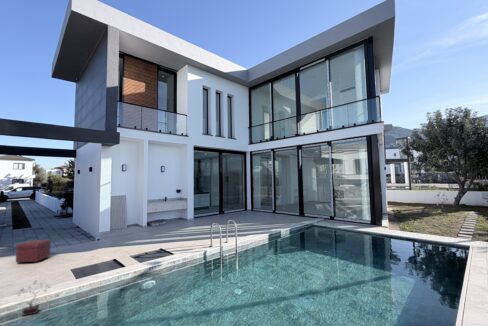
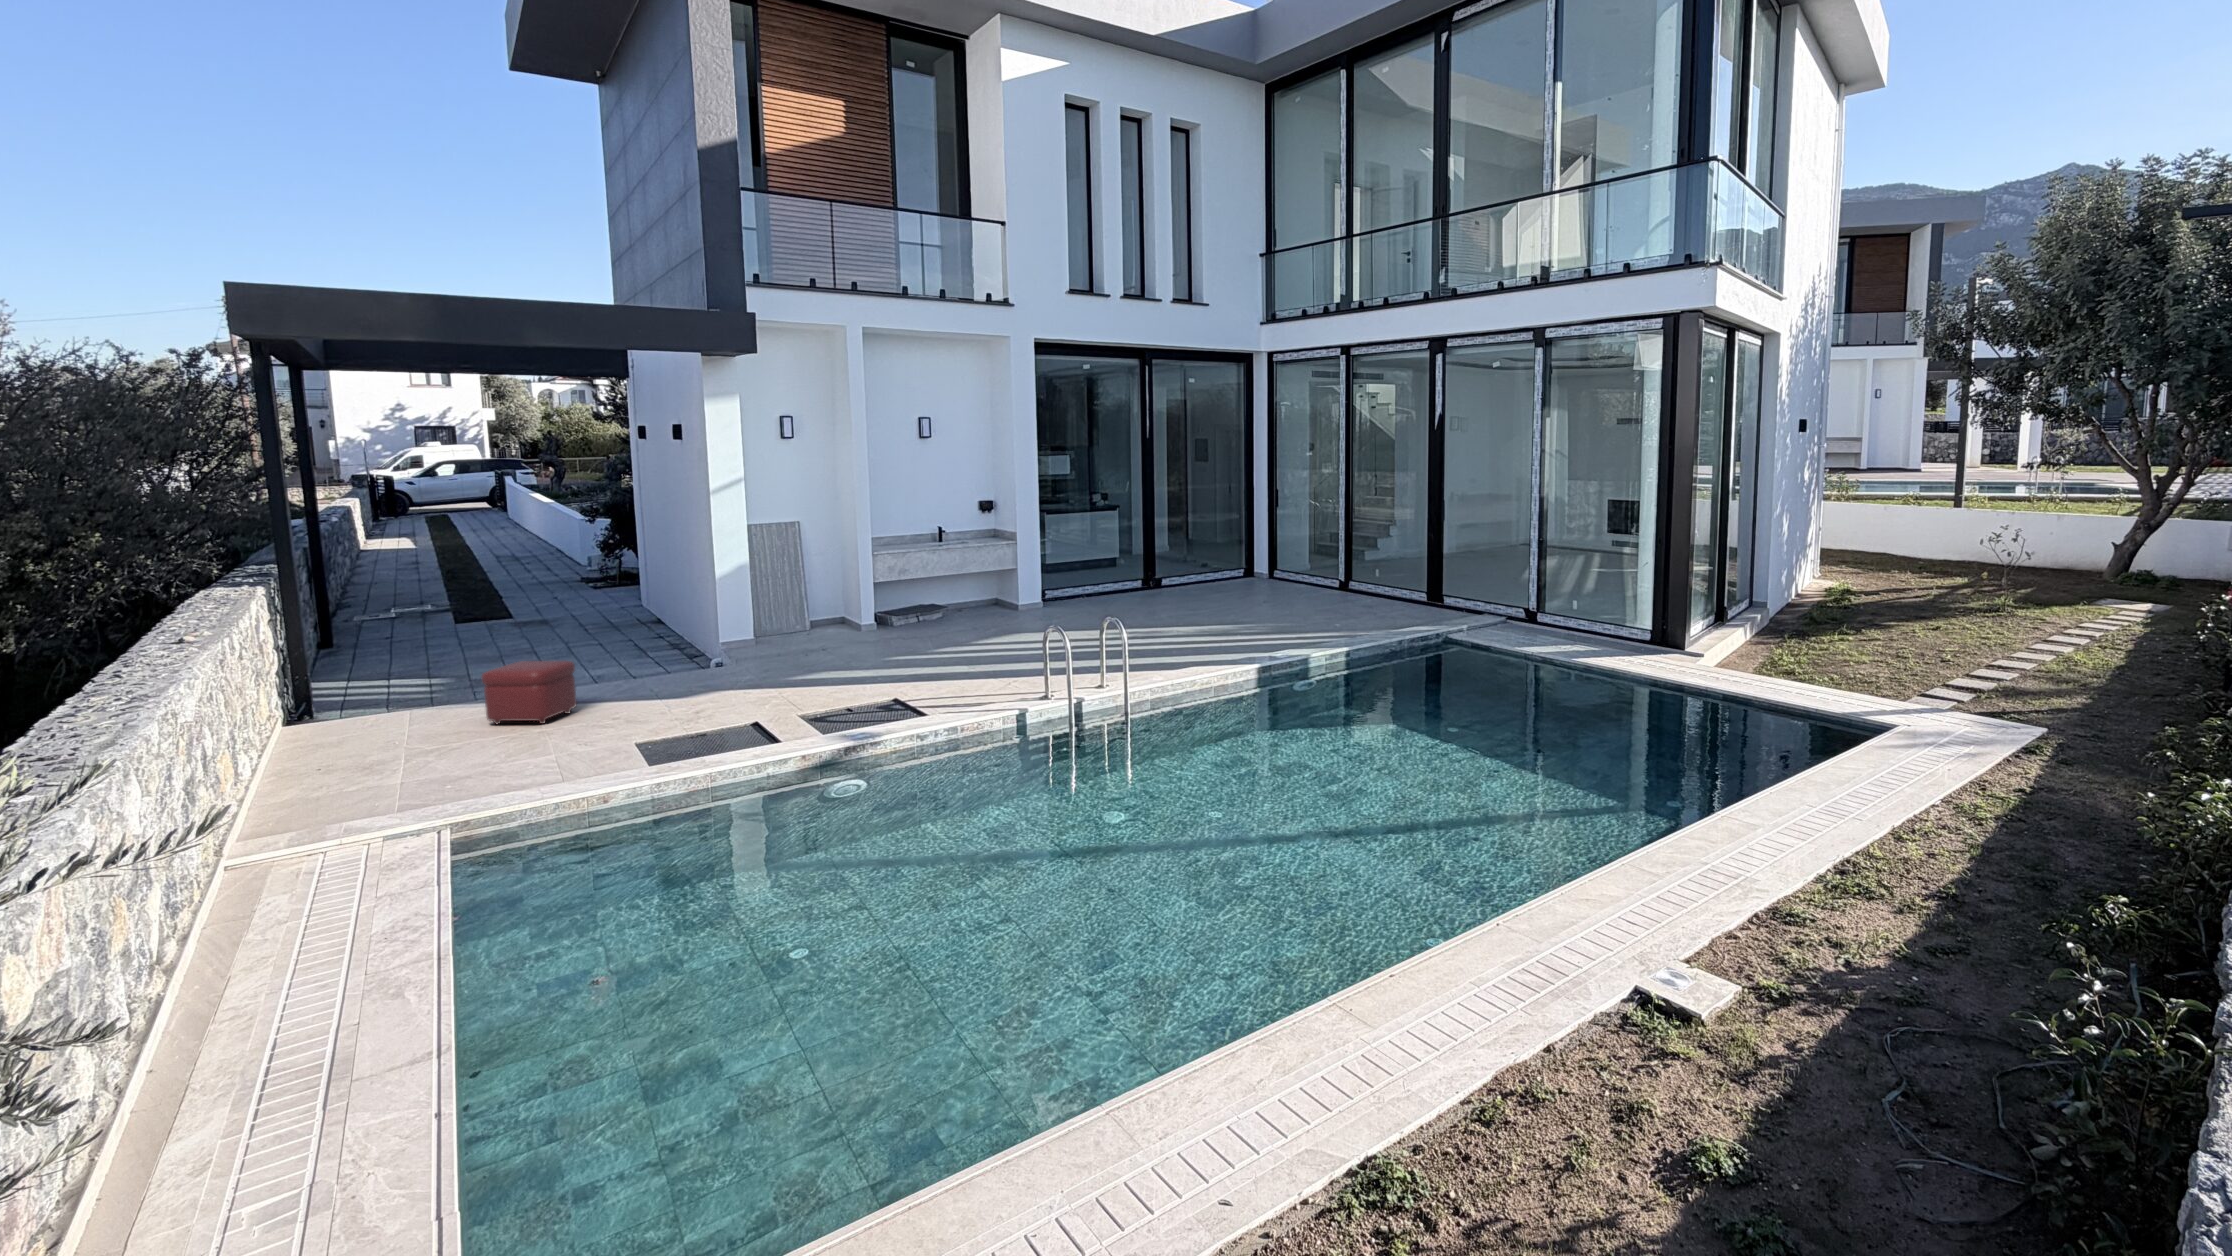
potted plant: present [22,283,50,316] -> none [507,759,588,840]

